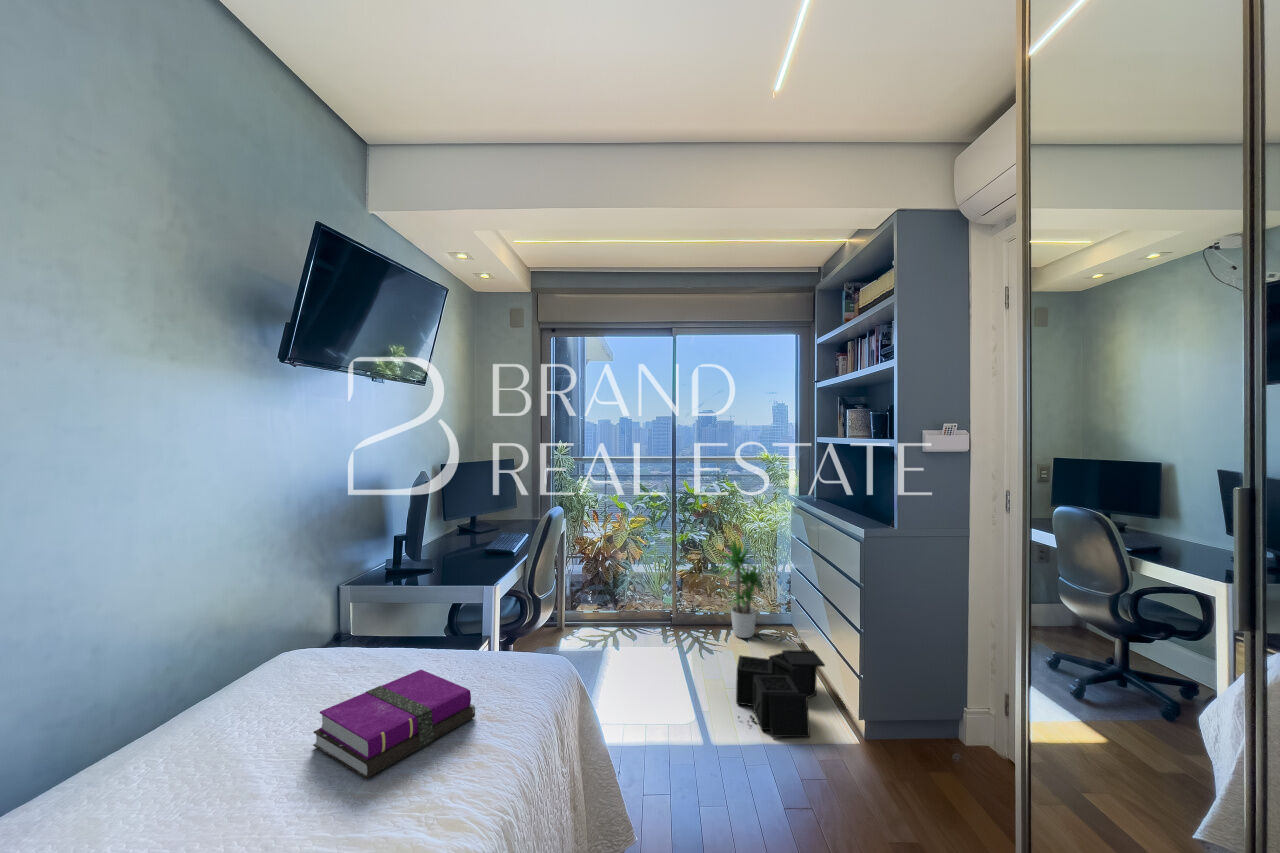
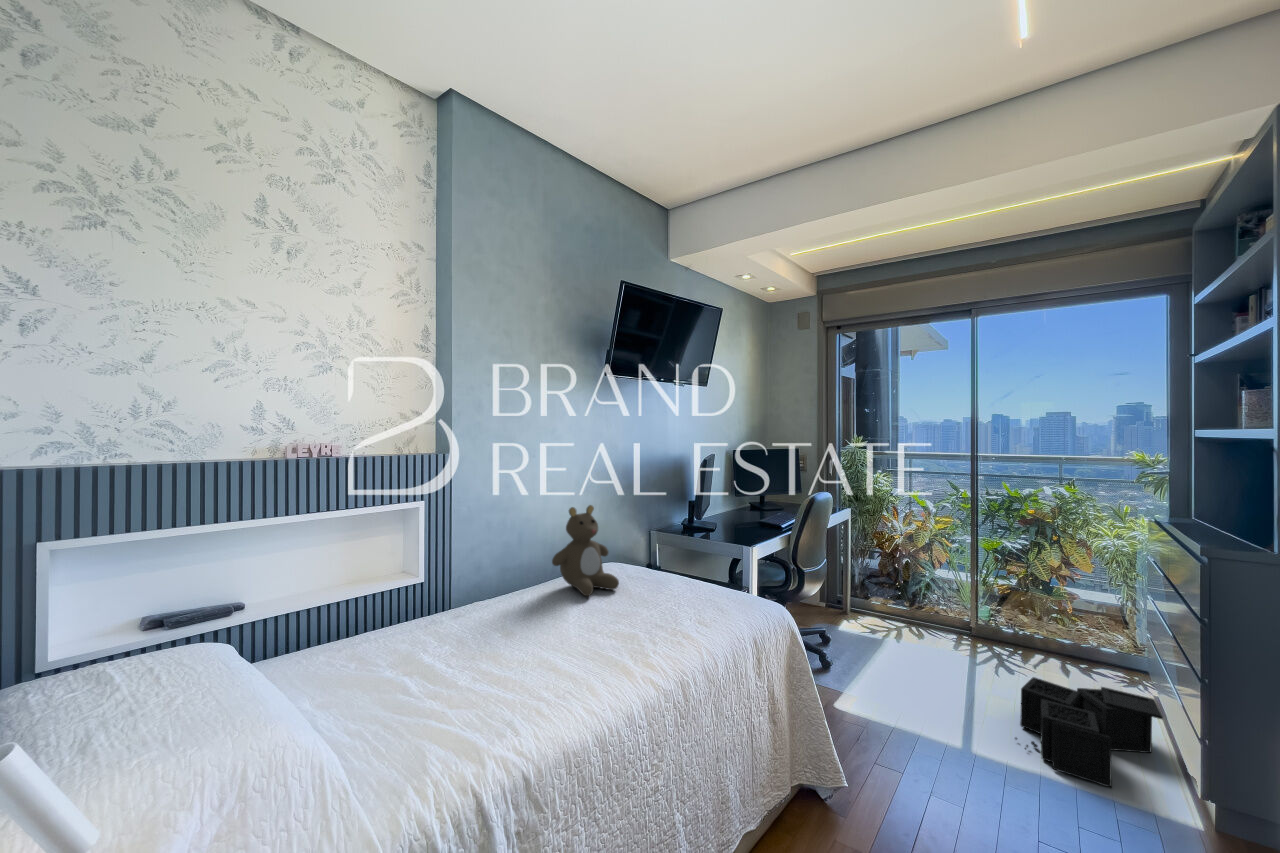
potted plant: present [719,539,768,638] -> none [1021,545,1123,671]
teddy bear: none [202,566,334,721] -> present [552,505,619,596]
notebook: present [313,670,475,778] -> none [597,585,690,633]

